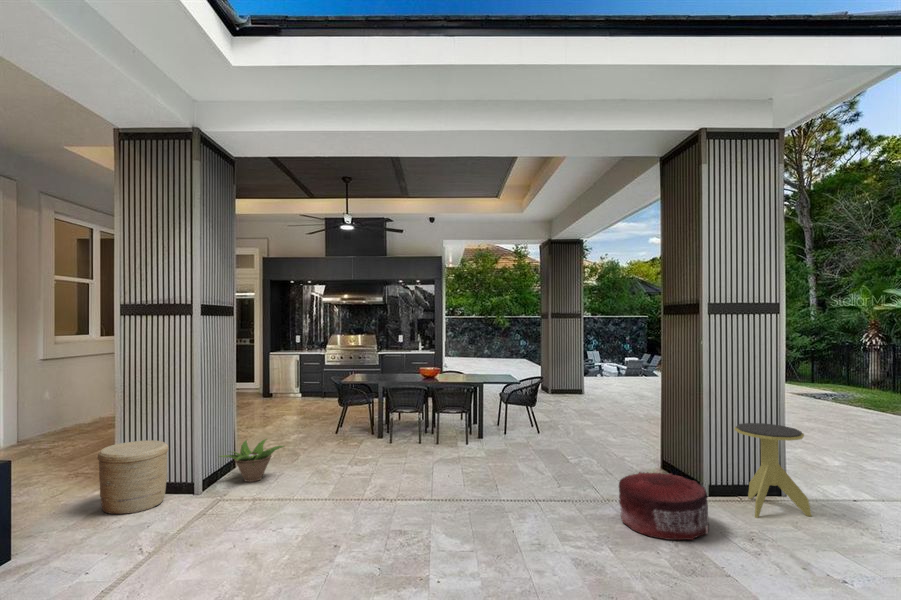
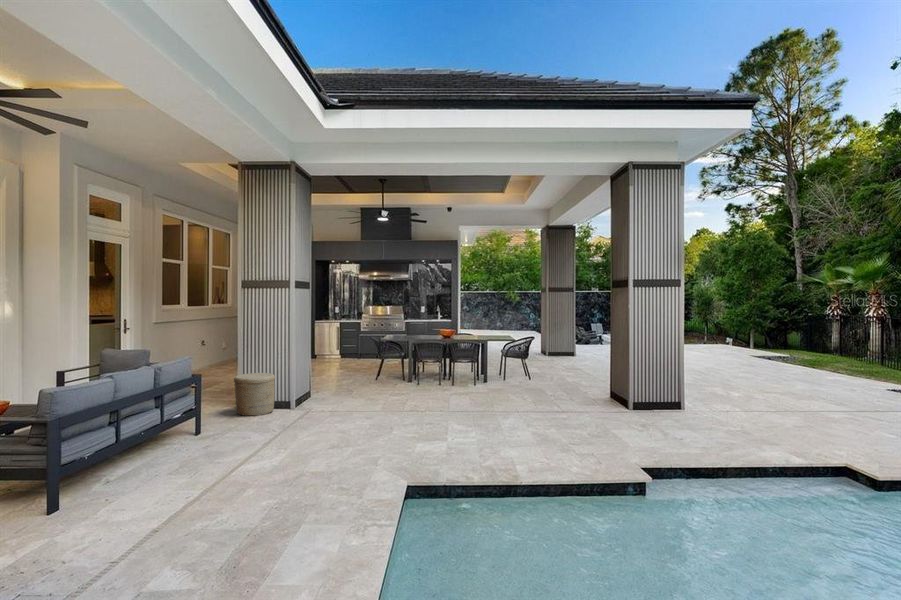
side table: present [735,423,811,518] -> none [648,362,693,420]
decorative plant: present [220,439,284,482] -> none [303,376,346,403]
pouf: present [619,472,709,540] -> none [565,392,622,428]

